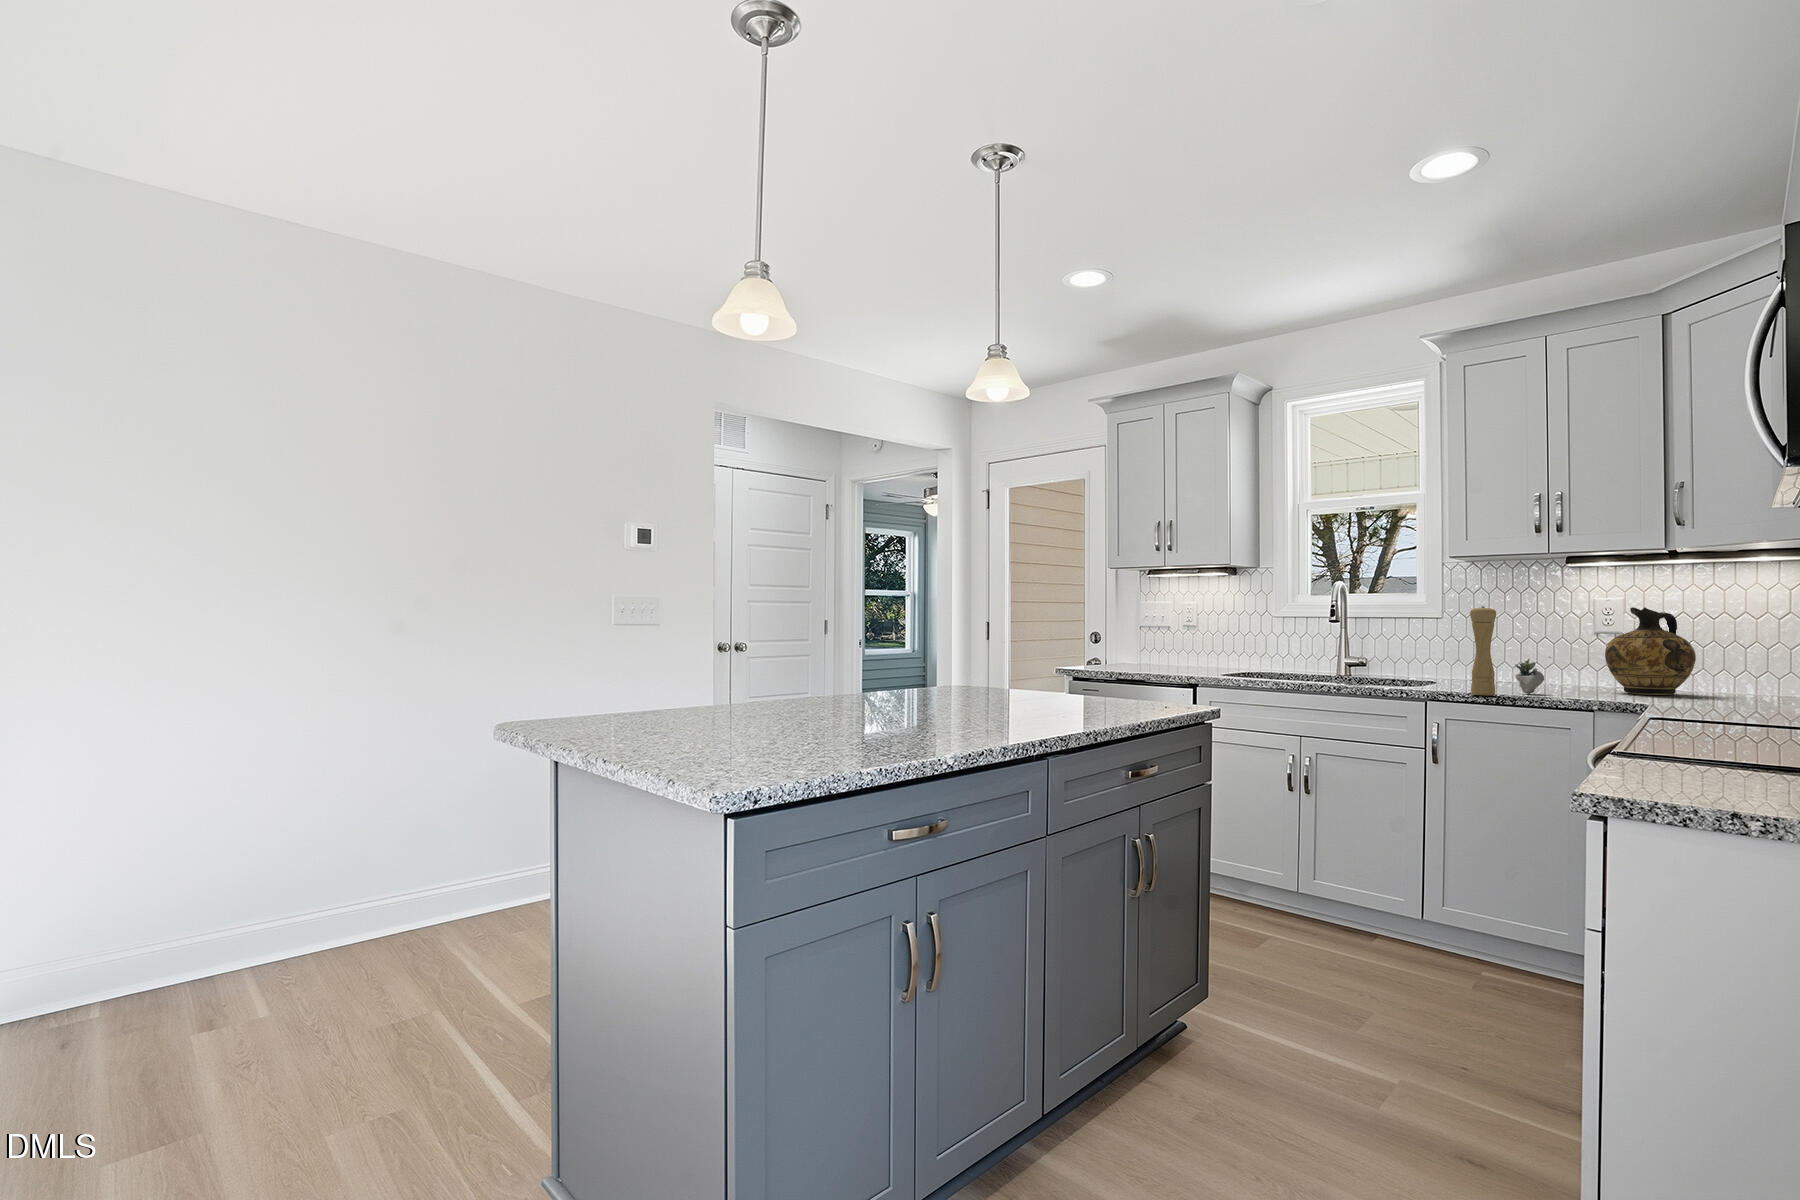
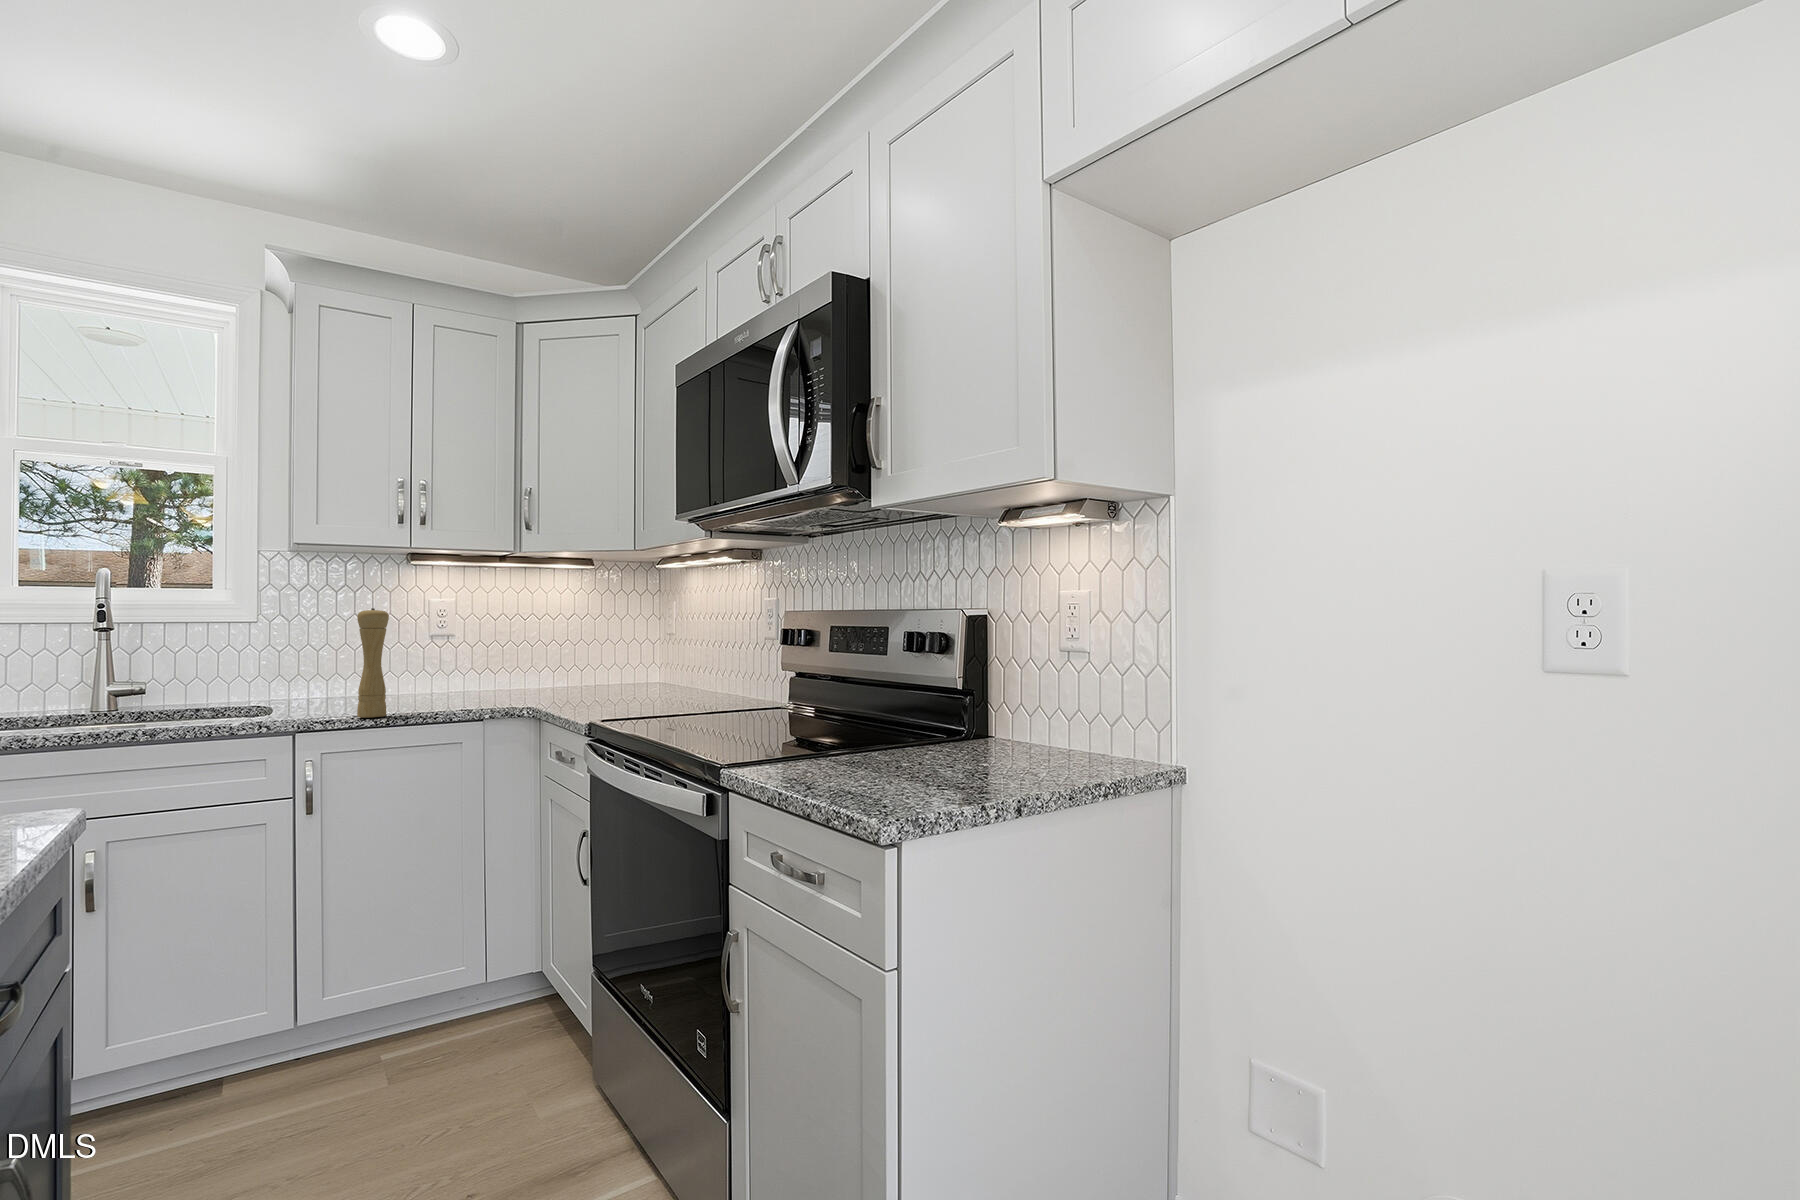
ceramic jug: present [1605,607,1696,695] -> none [451,610,528,697]
succulent plant: present [1515,657,1551,694] -> none [387,665,437,709]

